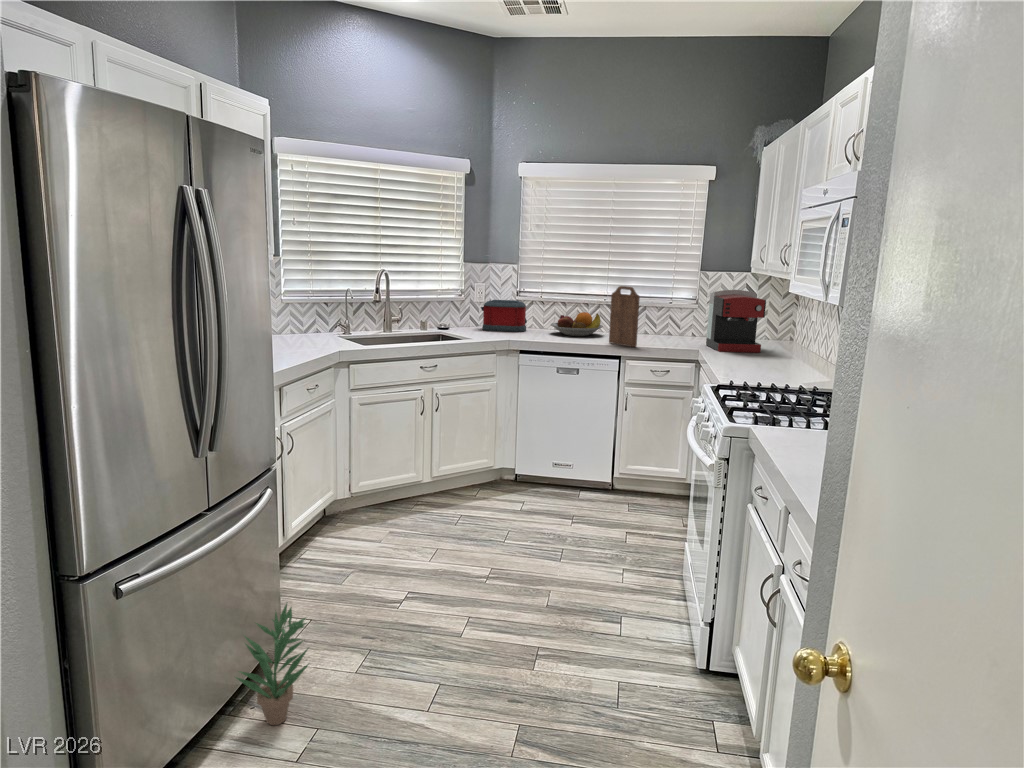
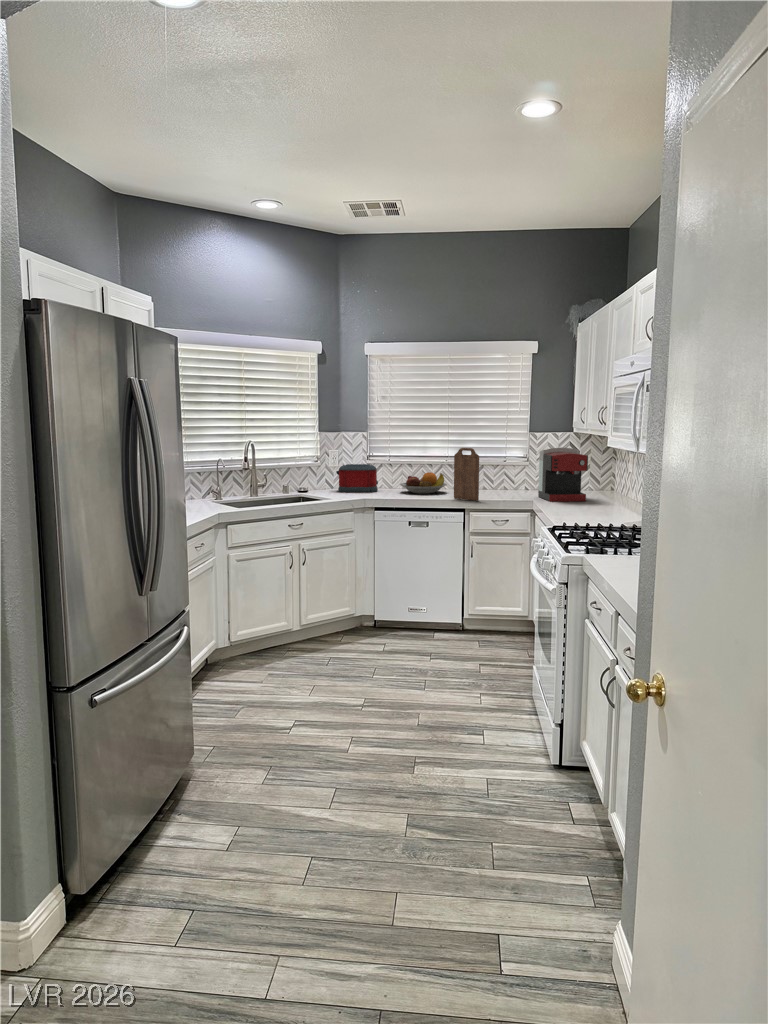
potted plant: present [236,604,309,725] -> none [167,719,230,828]

